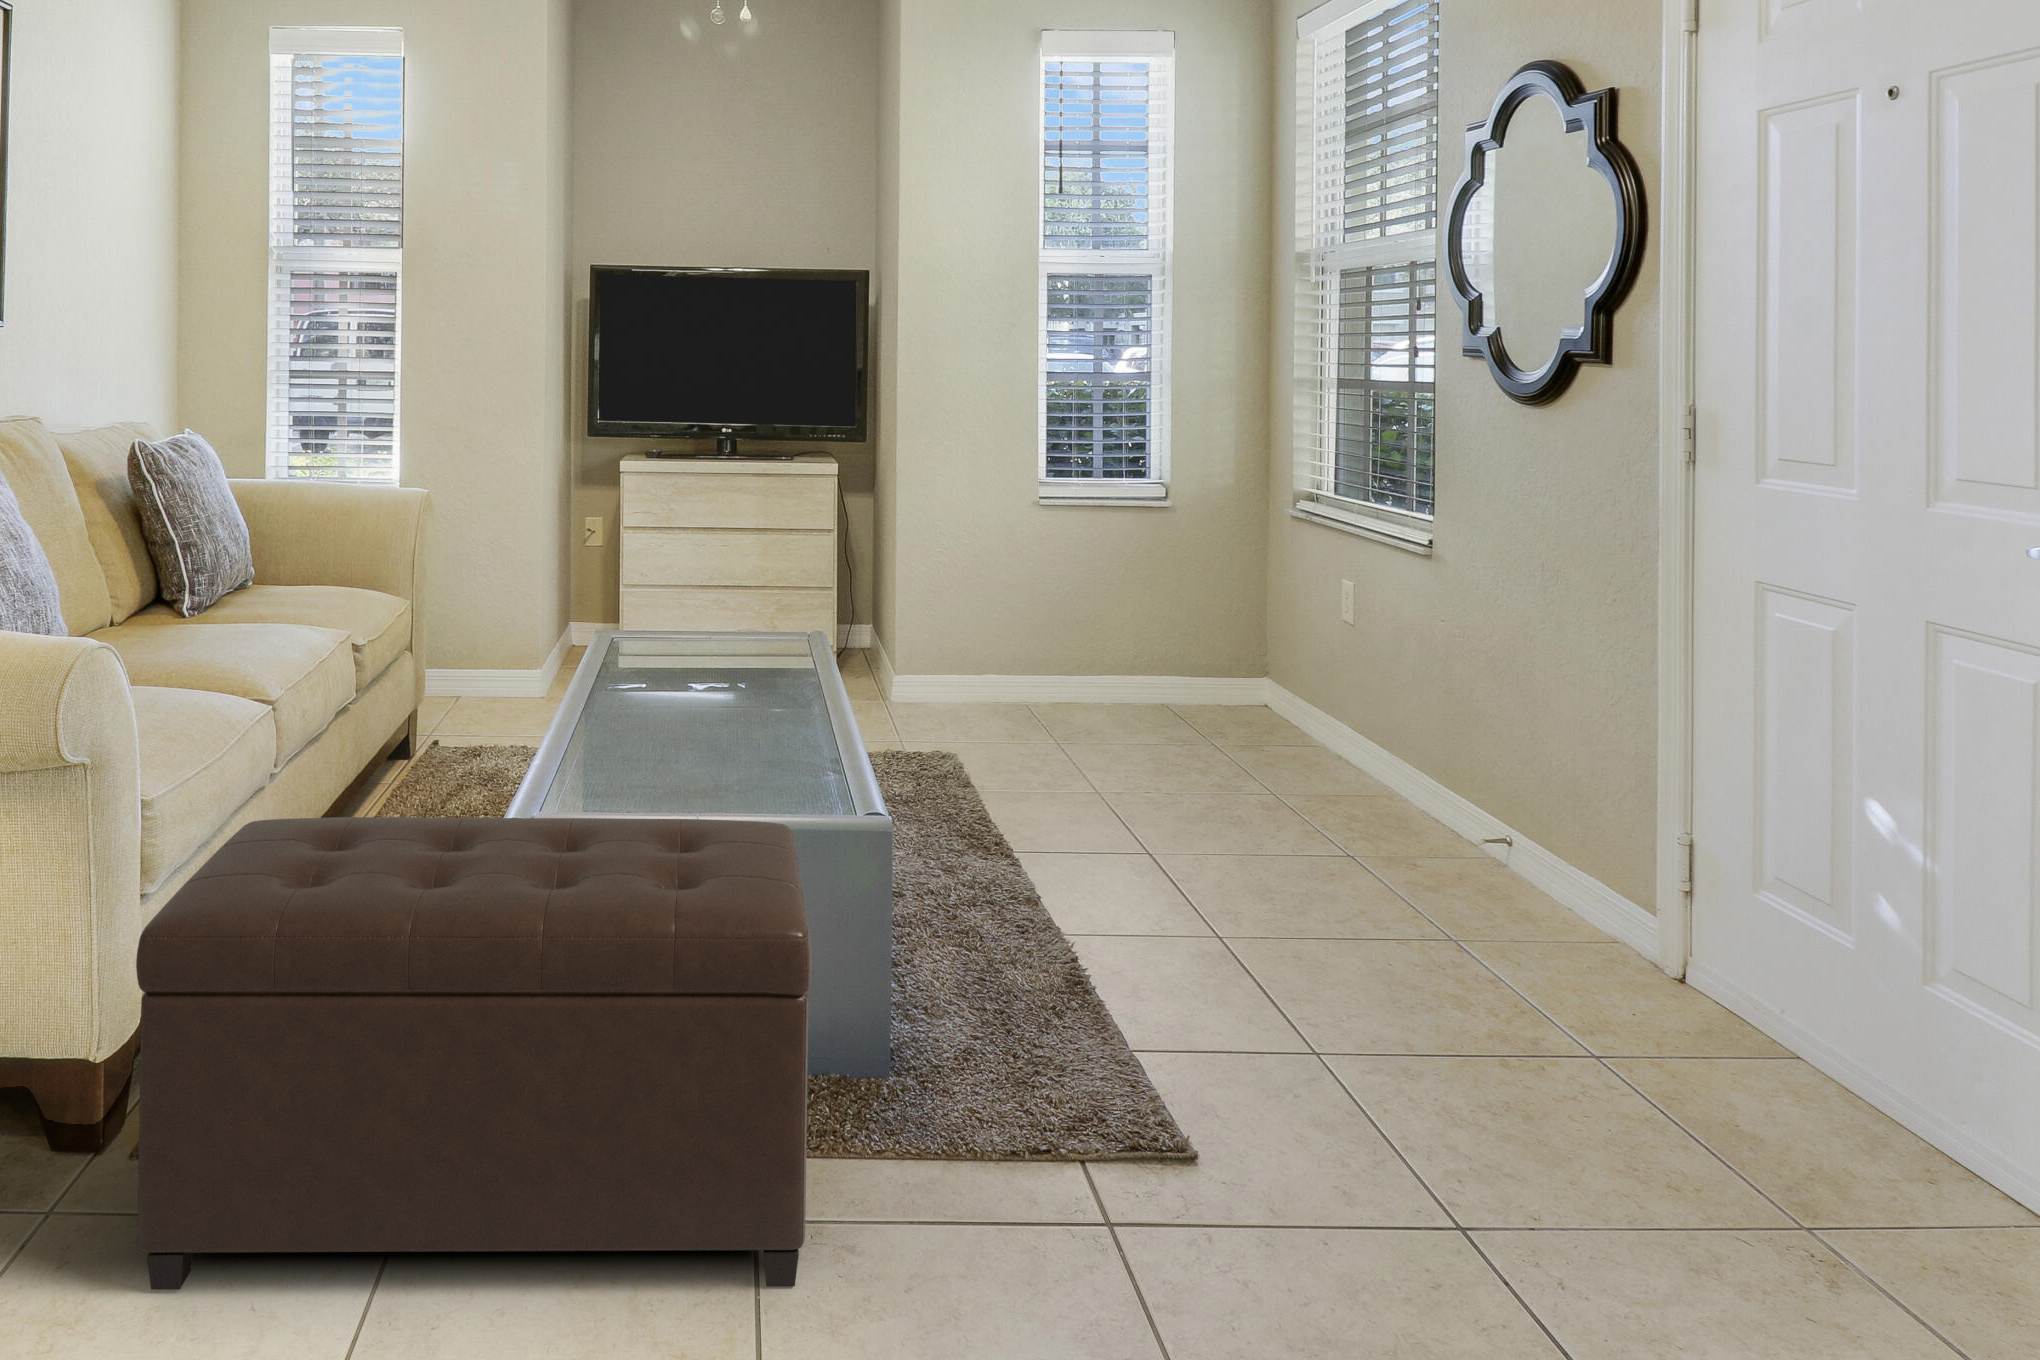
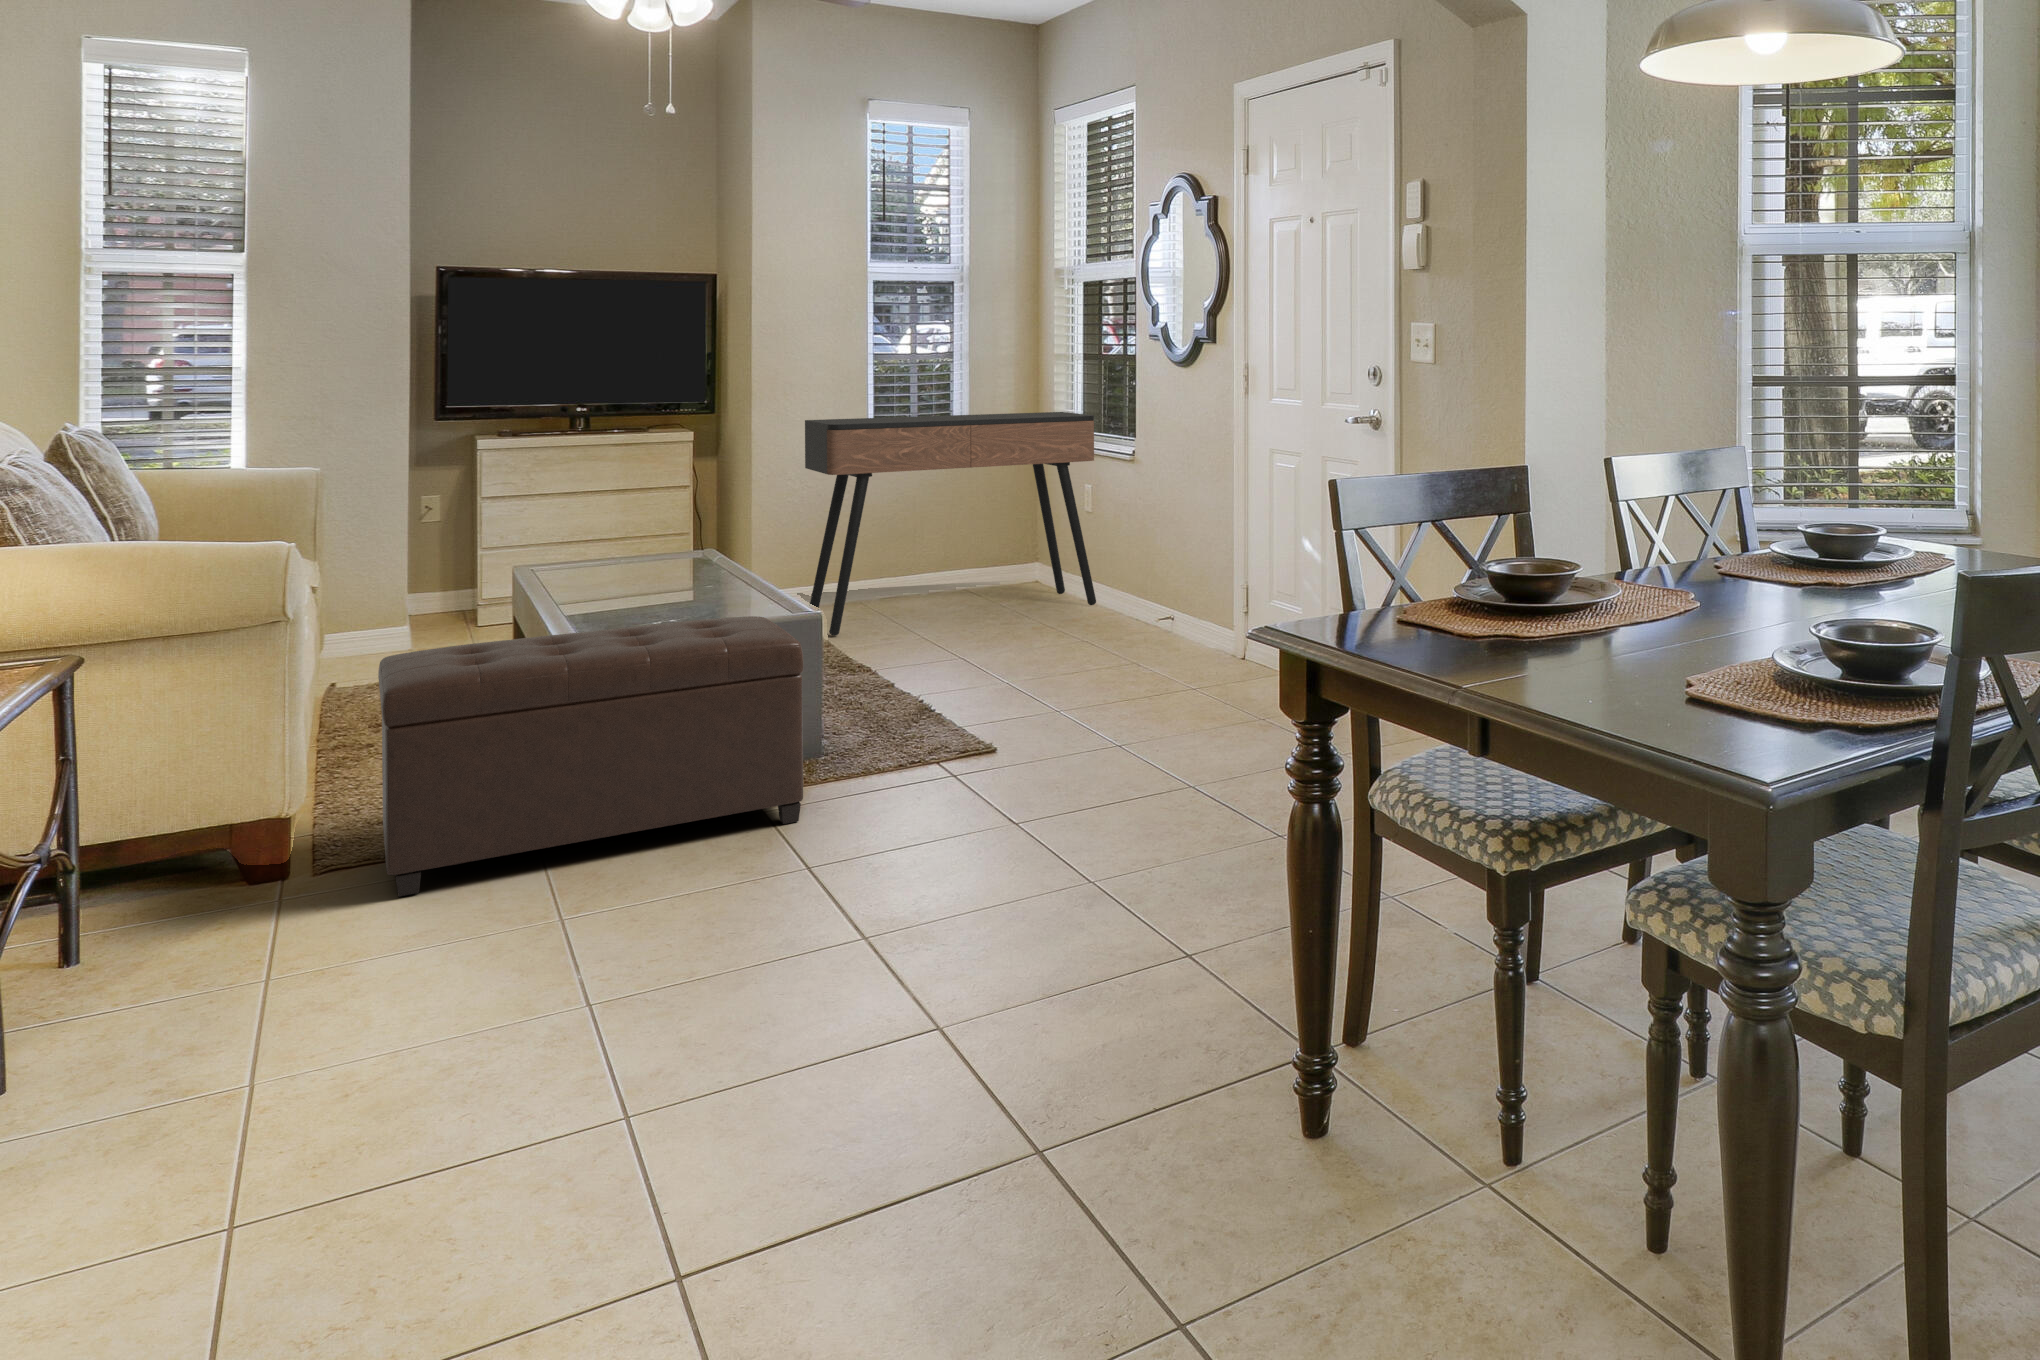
console table: none [948,459,1359,769] -> present [805,412,1096,636]

